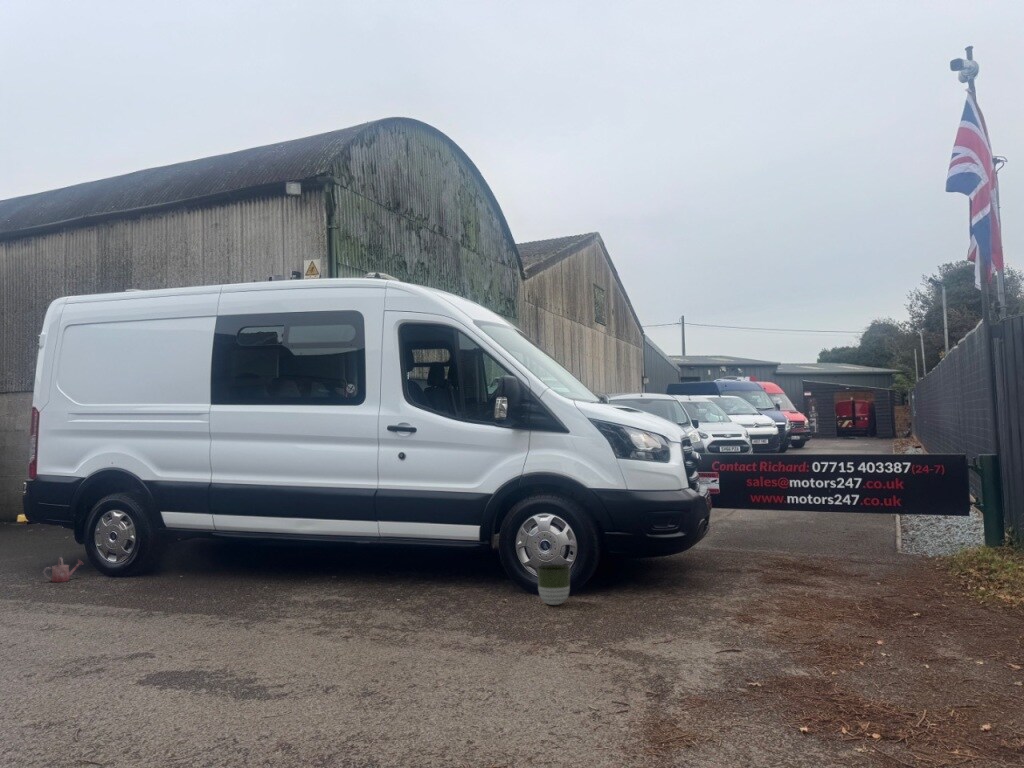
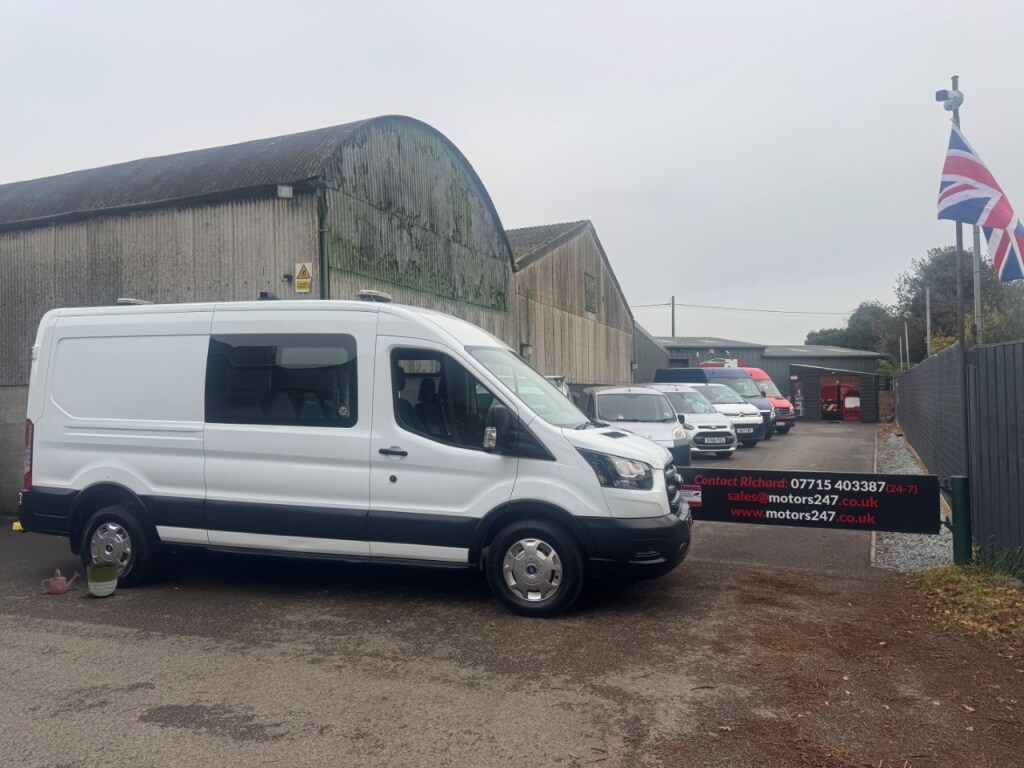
planter: present [537,564,570,605] -> present [87,562,118,596]

